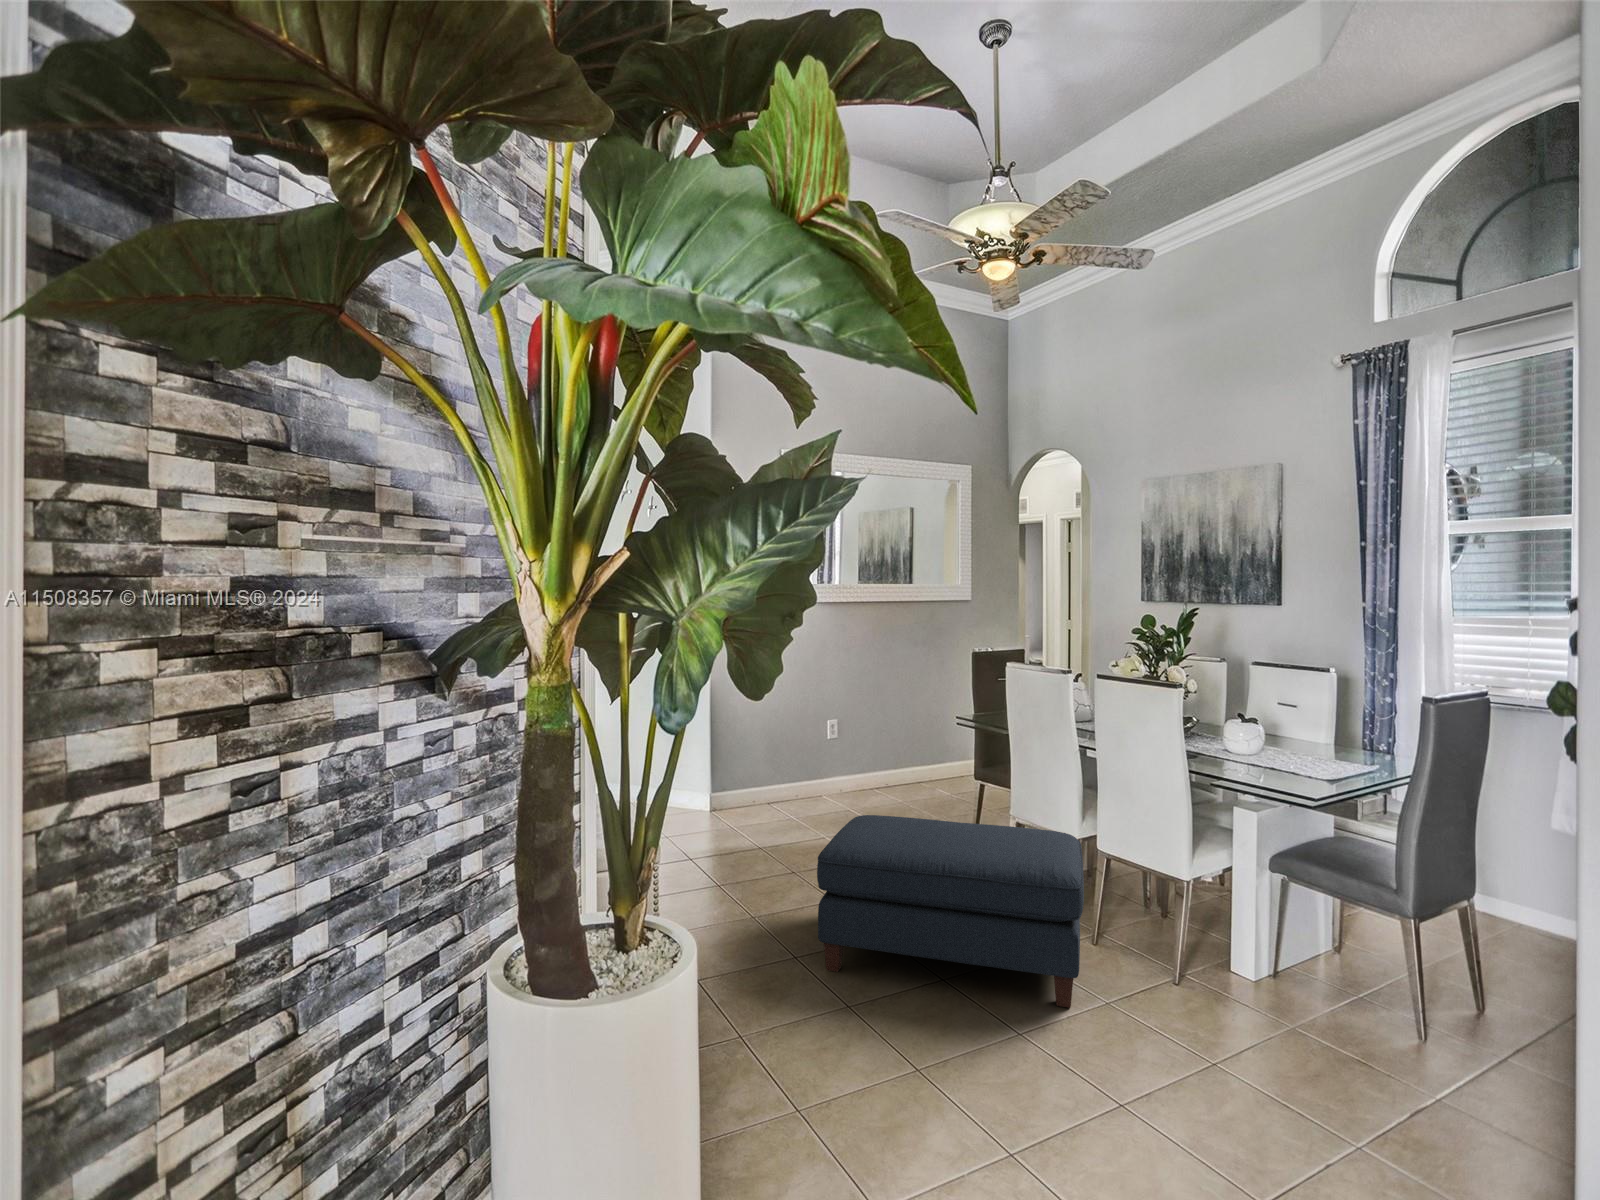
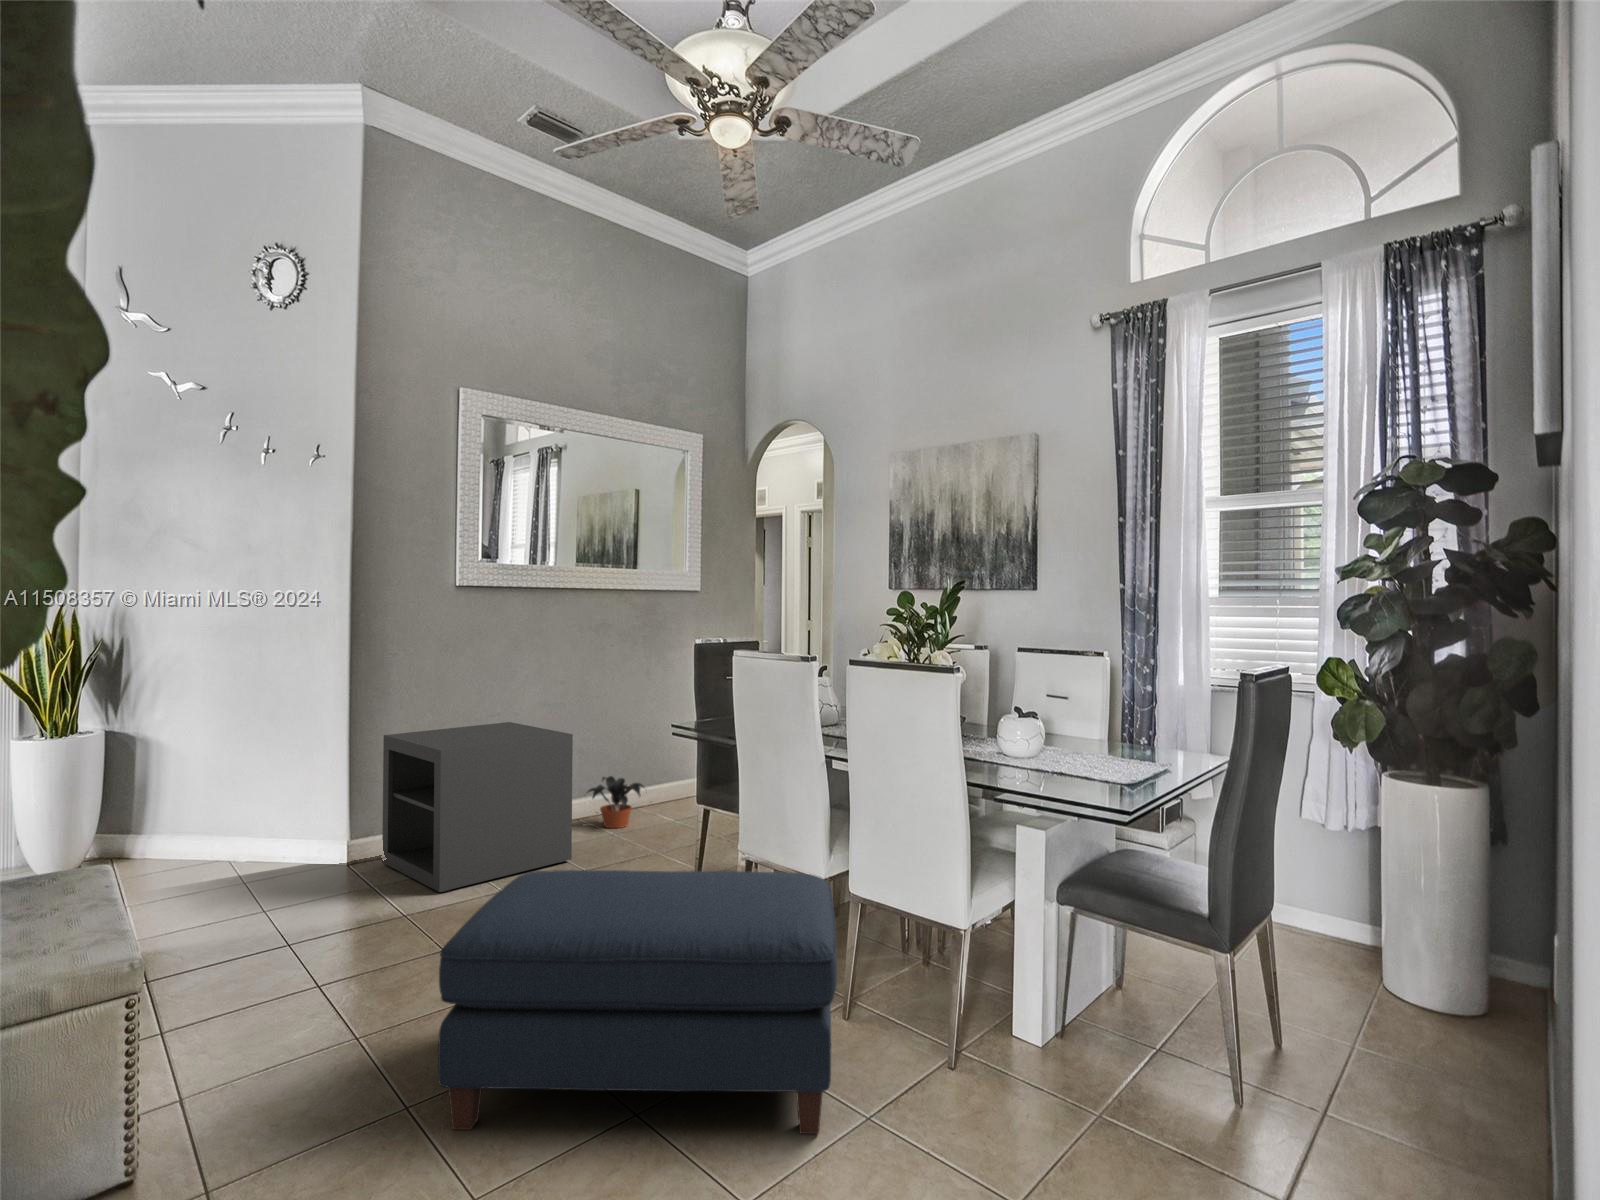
storage cabinet: none [741,706,875,829] -> present [382,722,573,892]
potted plant: none [880,751,929,793] -> present [586,776,644,828]

